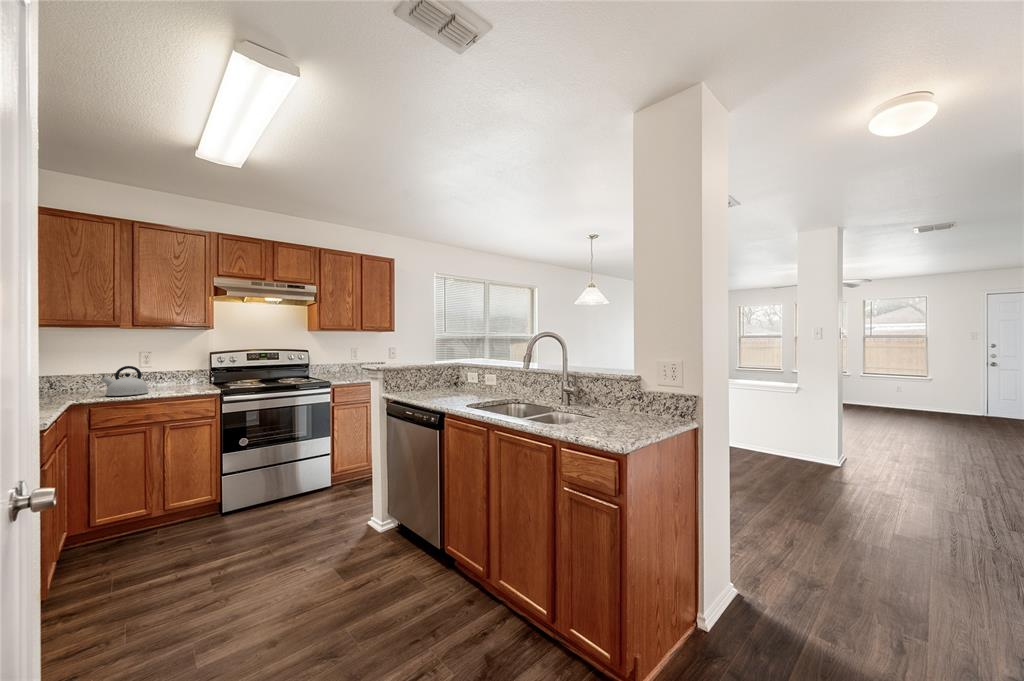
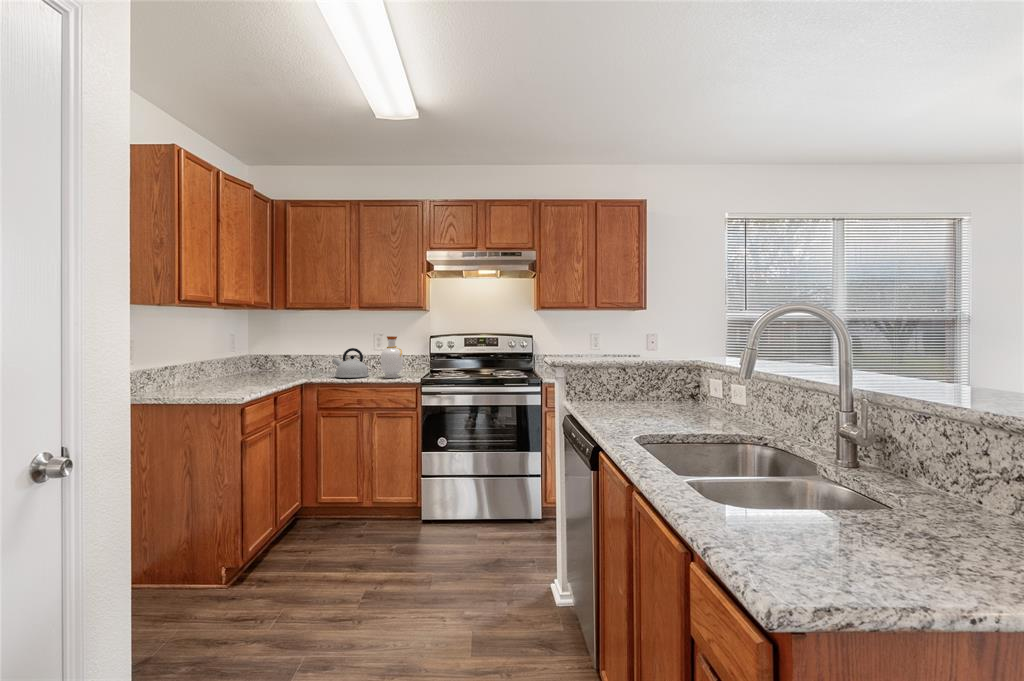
bottle: none [168,353,194,392] -> present [381,336,403,378]

